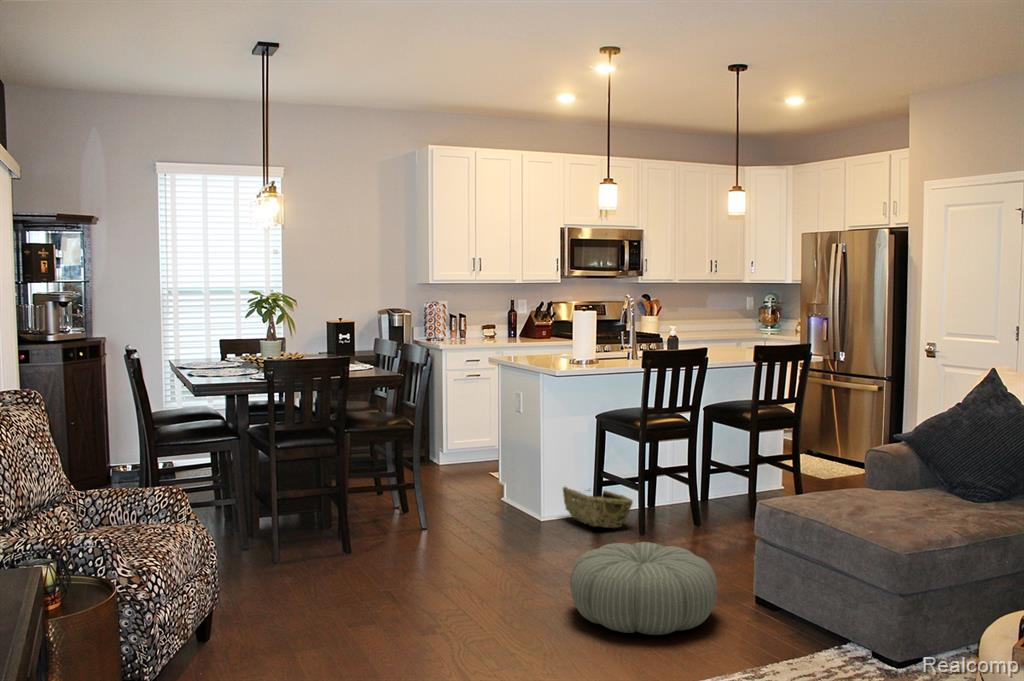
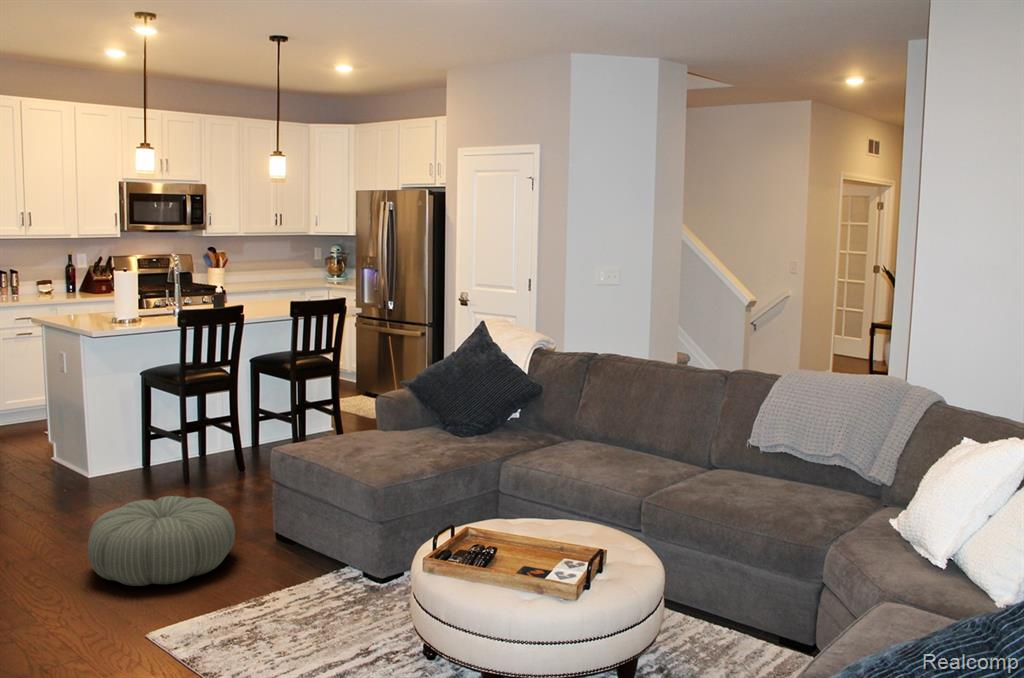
woven basket: present [563,487,633,528] -> none [109,442,179,481]

